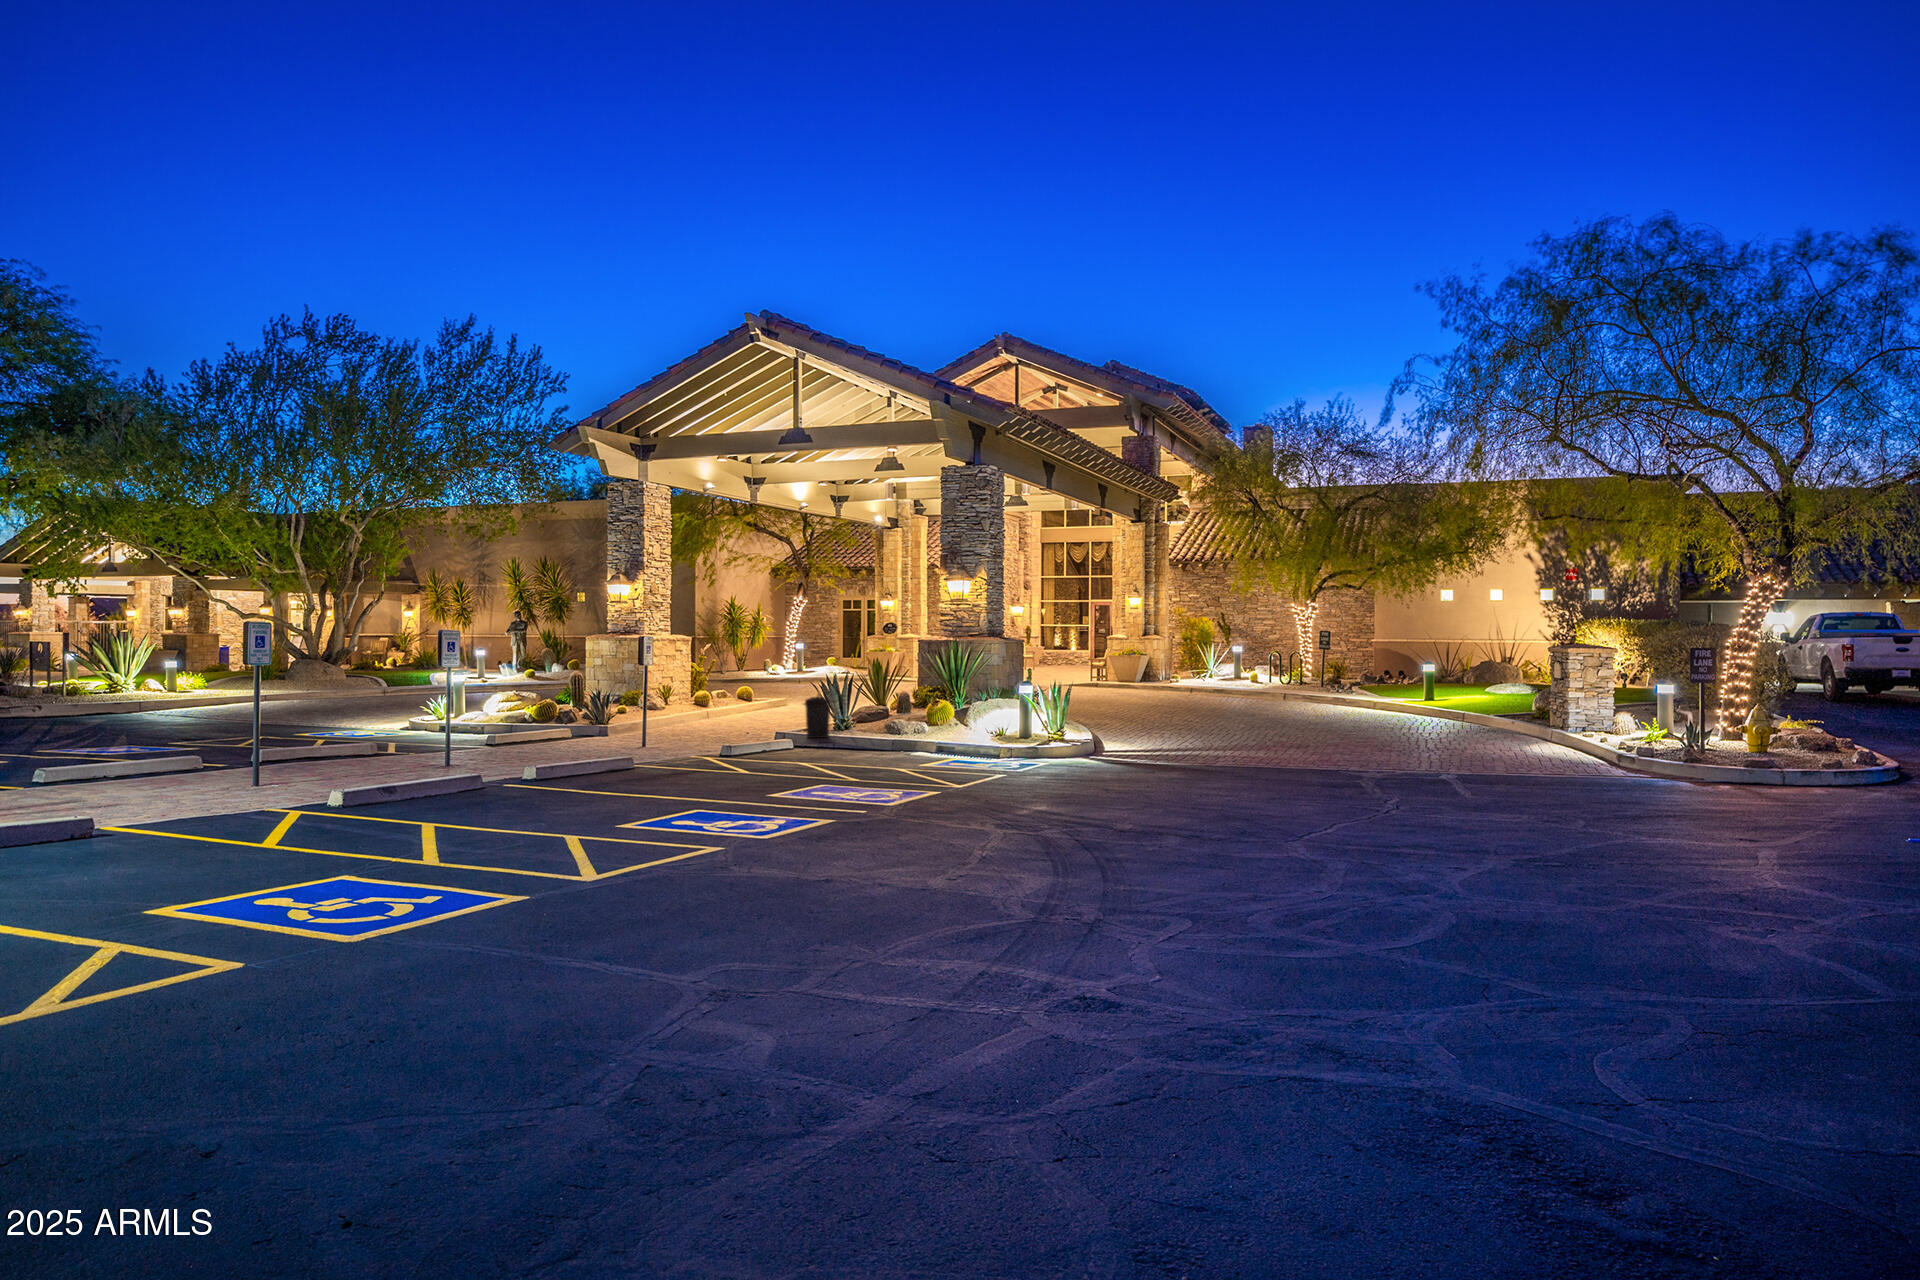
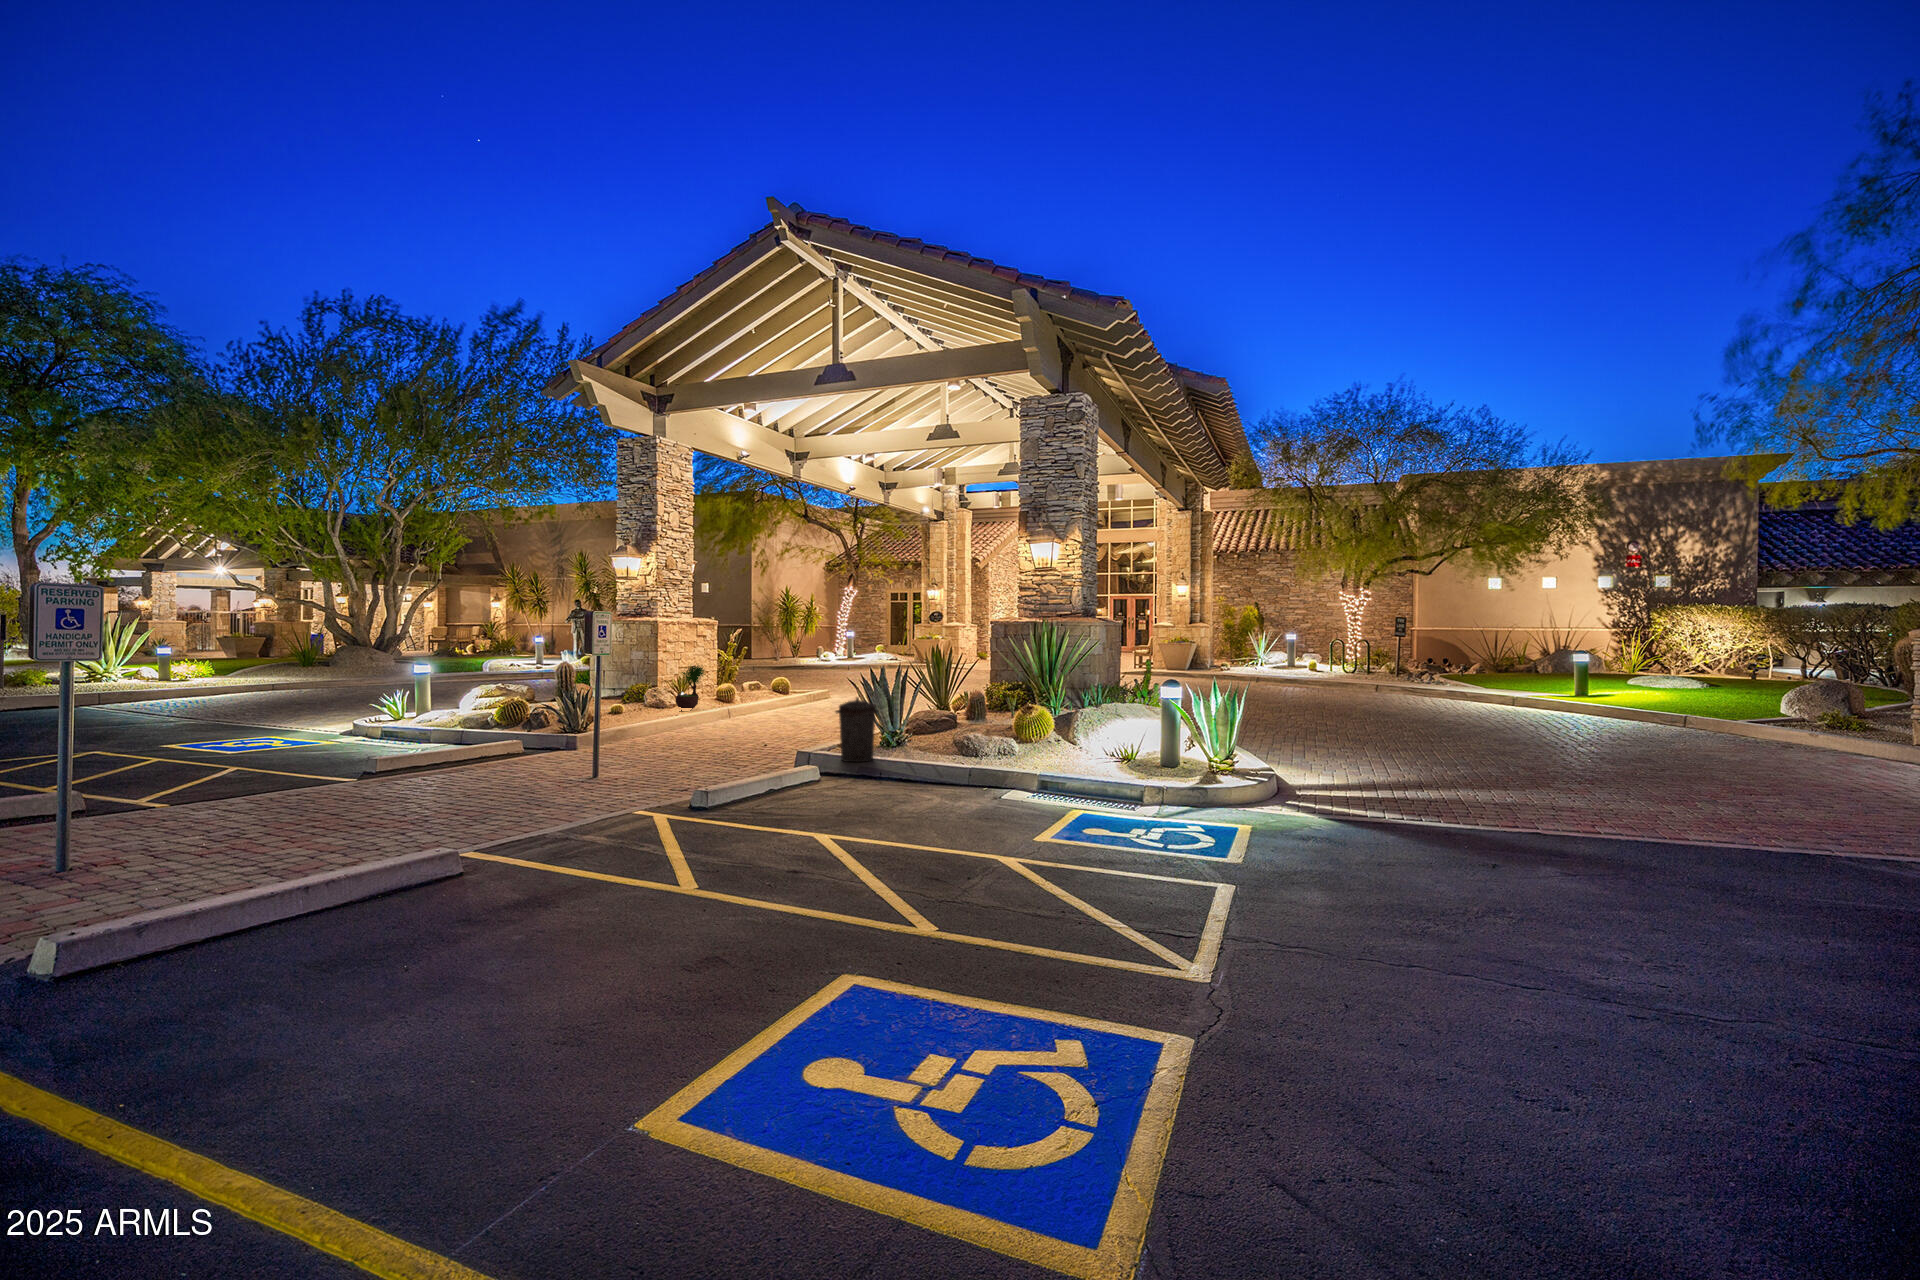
potted tree: none [661,672,687,713] -> present [676,665,704,709]

